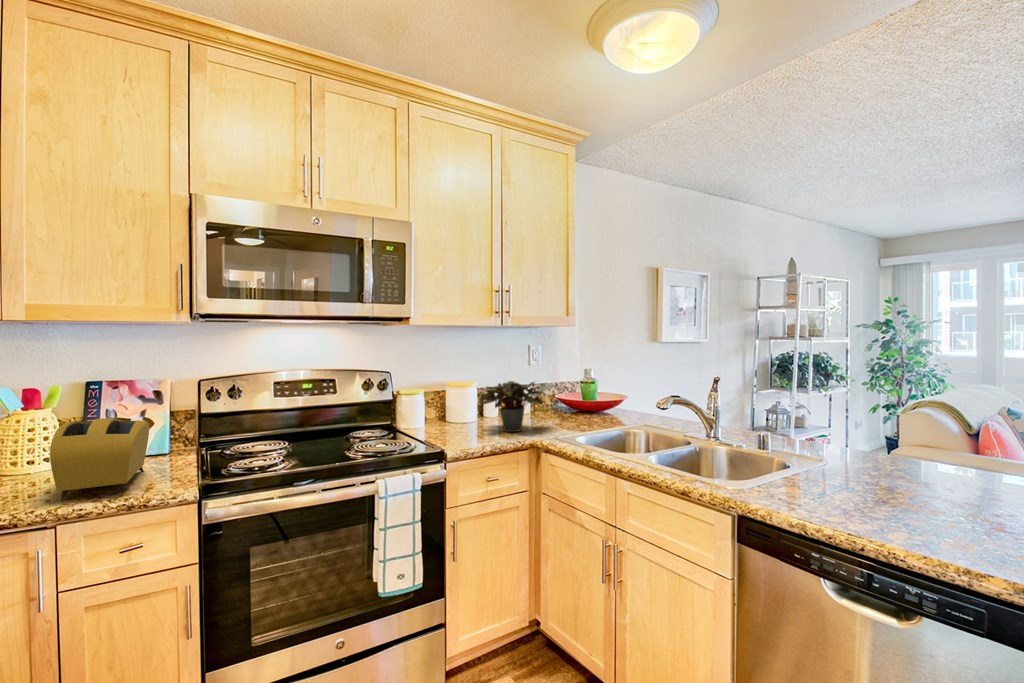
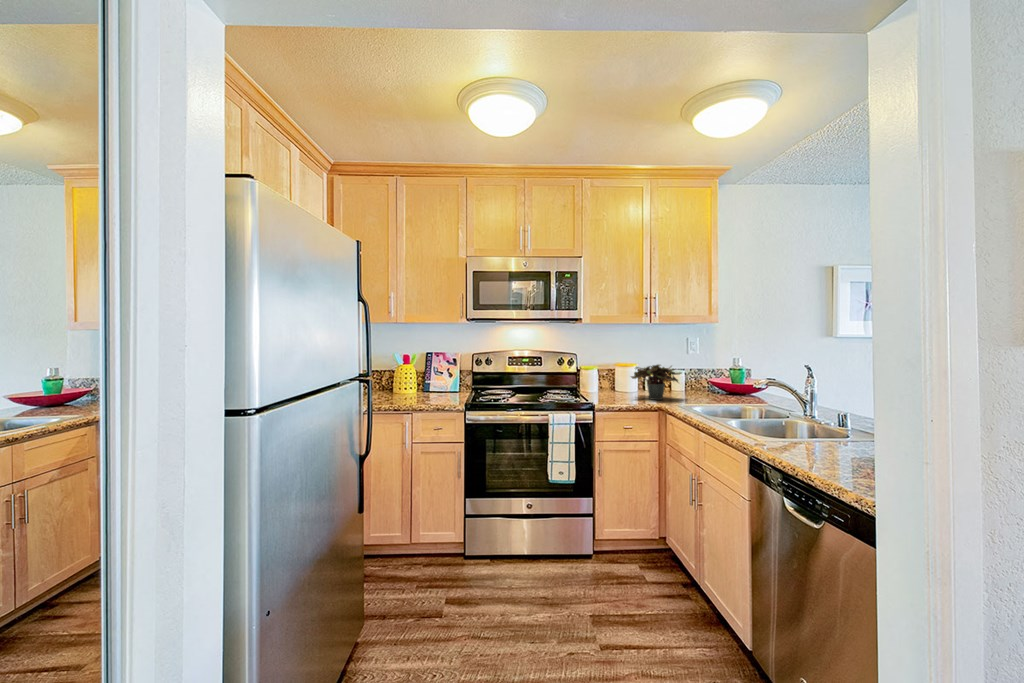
toaster: present [50,418,149,500] -> none [411,370,449,403]

